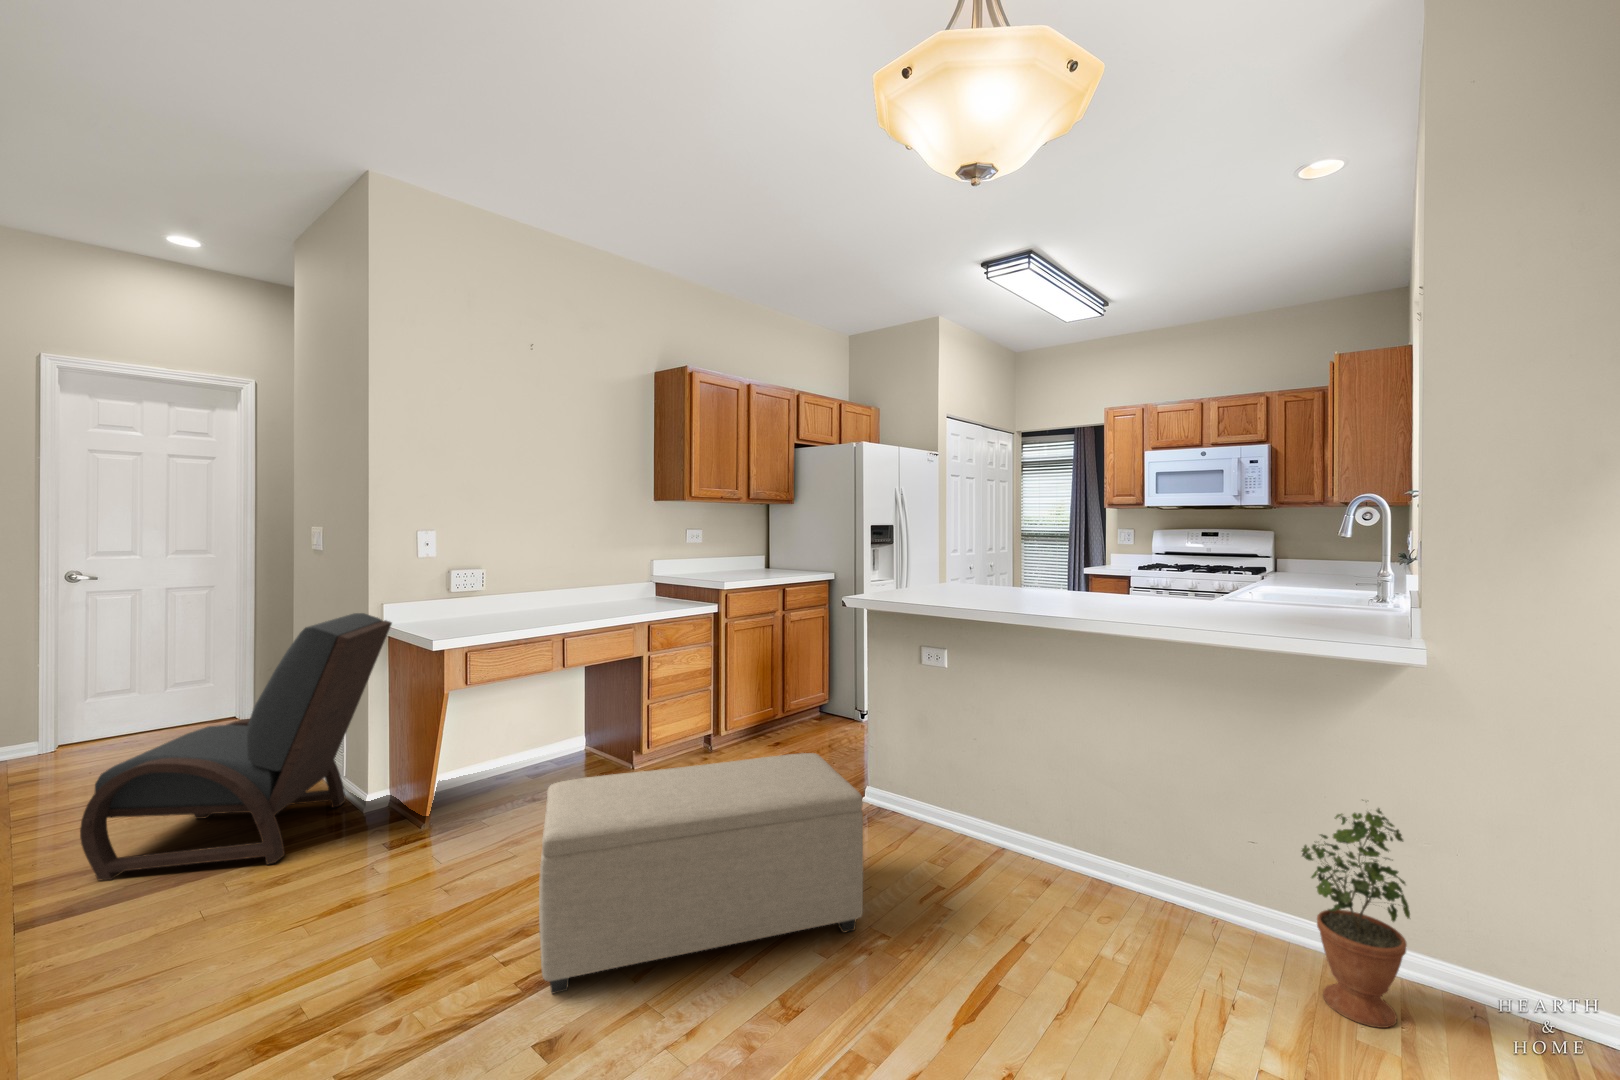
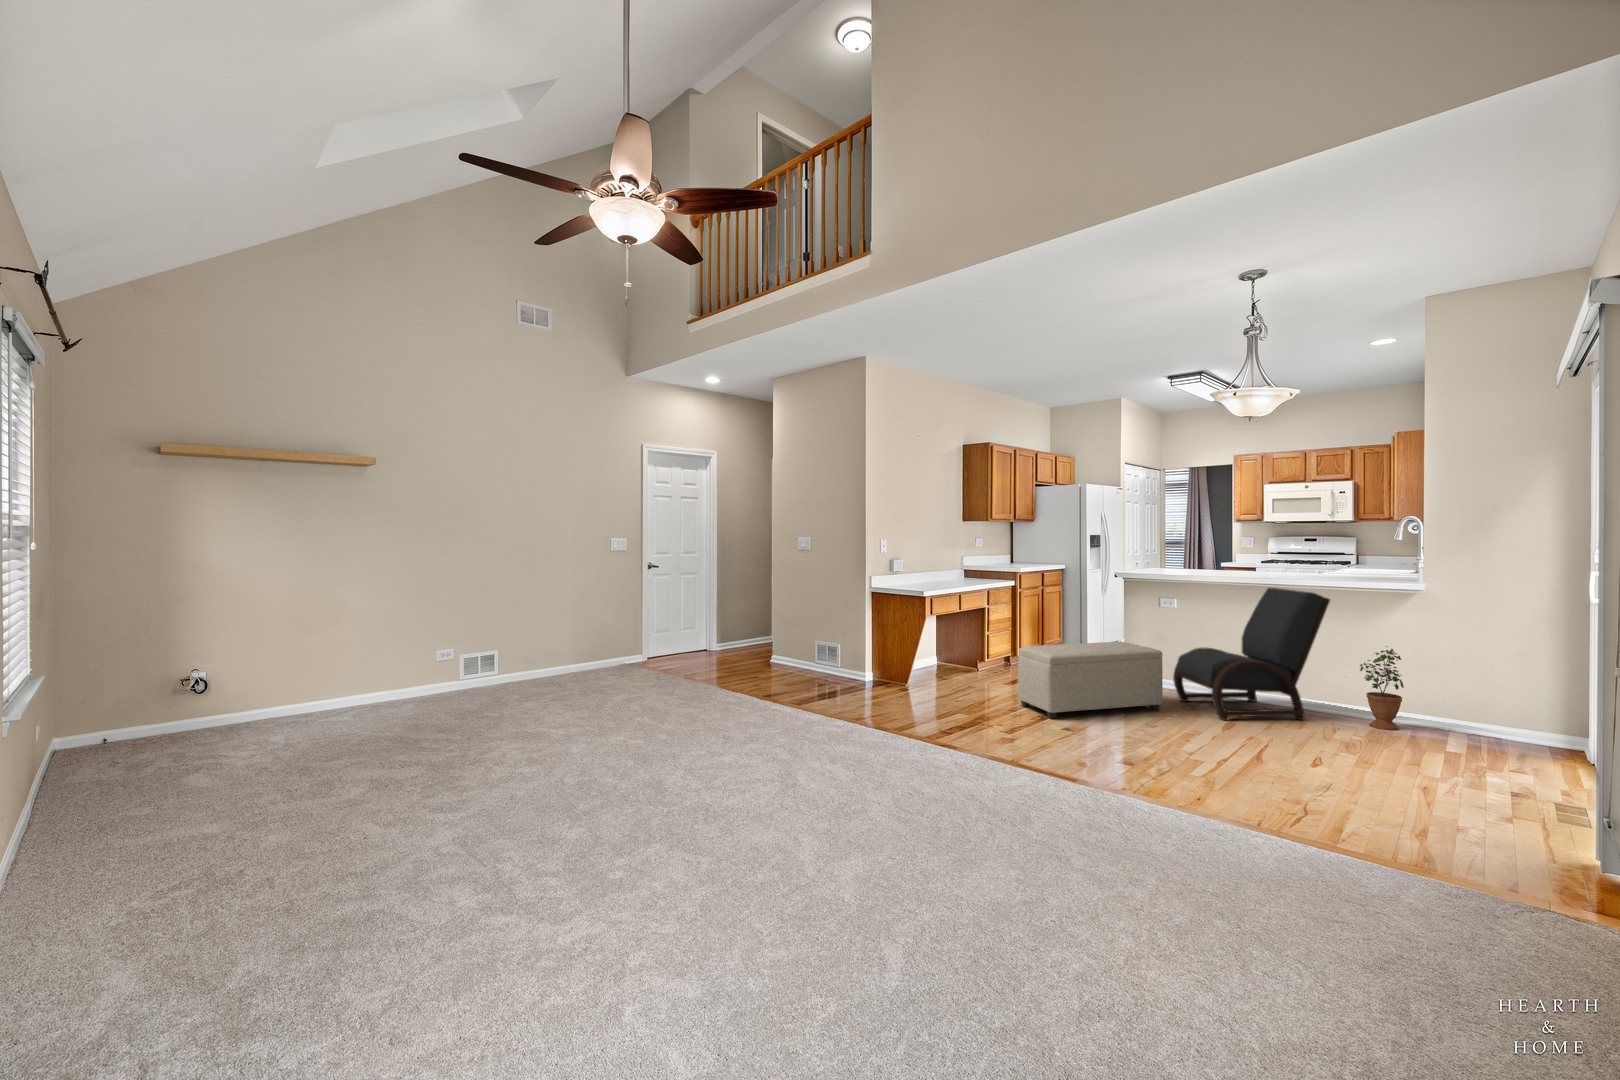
lounge chair: present [80,613,392,880] -> present [1173,588,1330,720]

